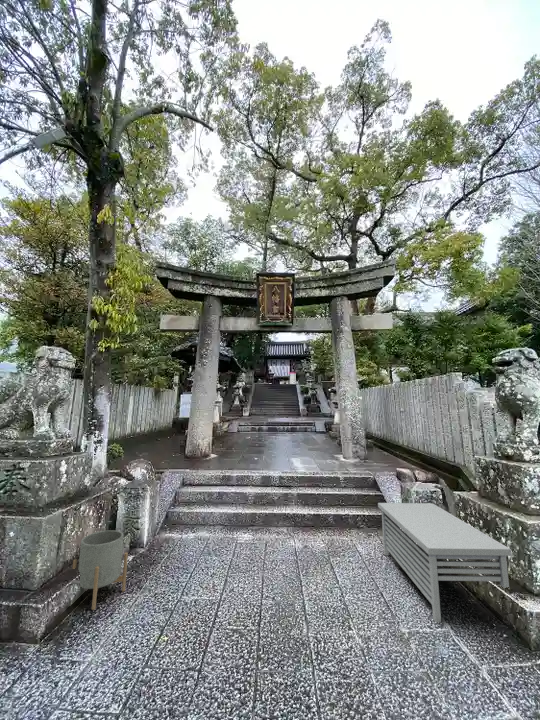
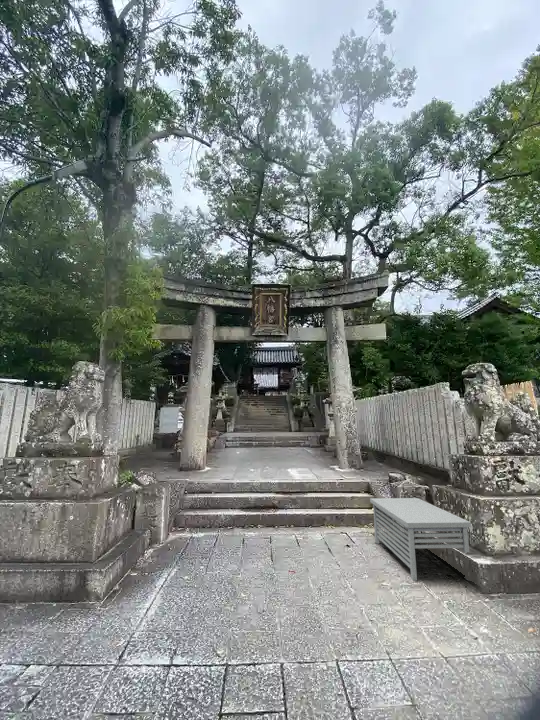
planter: present [72,530,128,610] -> none [112,520,158,581]

